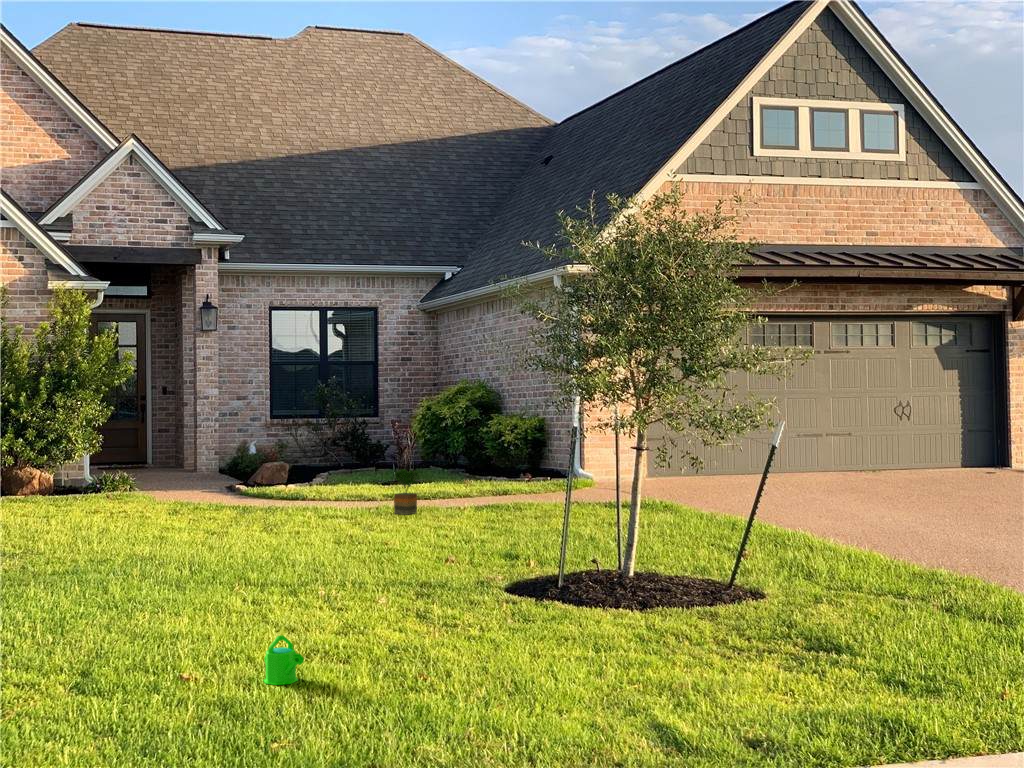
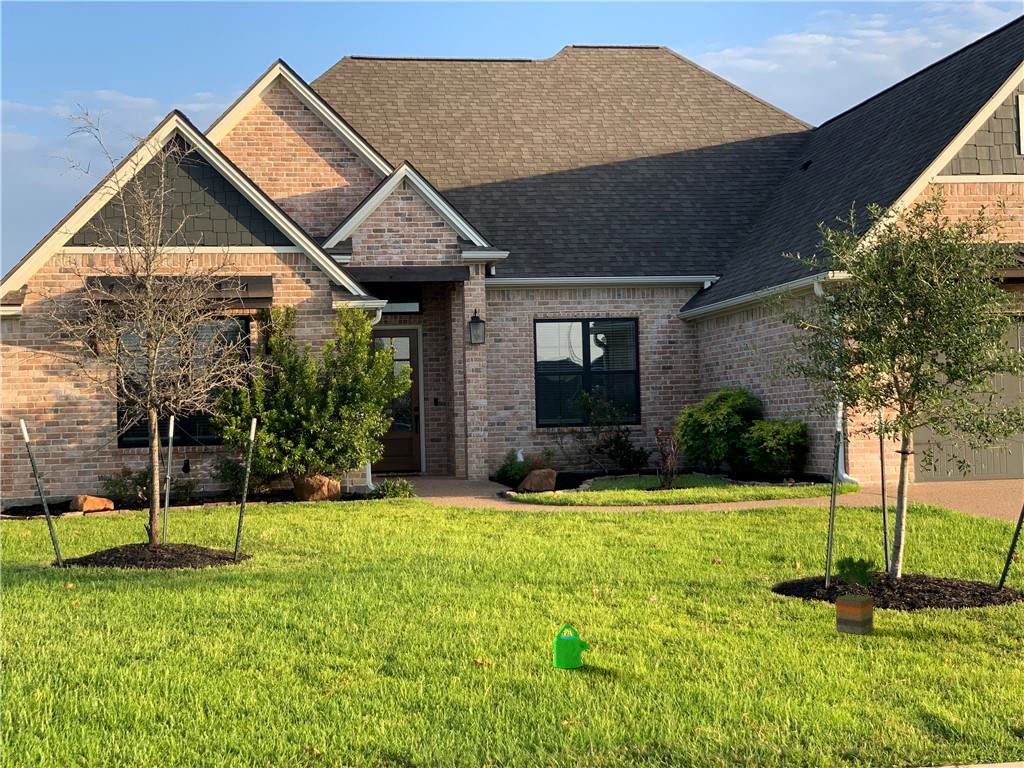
potted tree: present [394,469,421,515] -> present [835,557,881,634]

